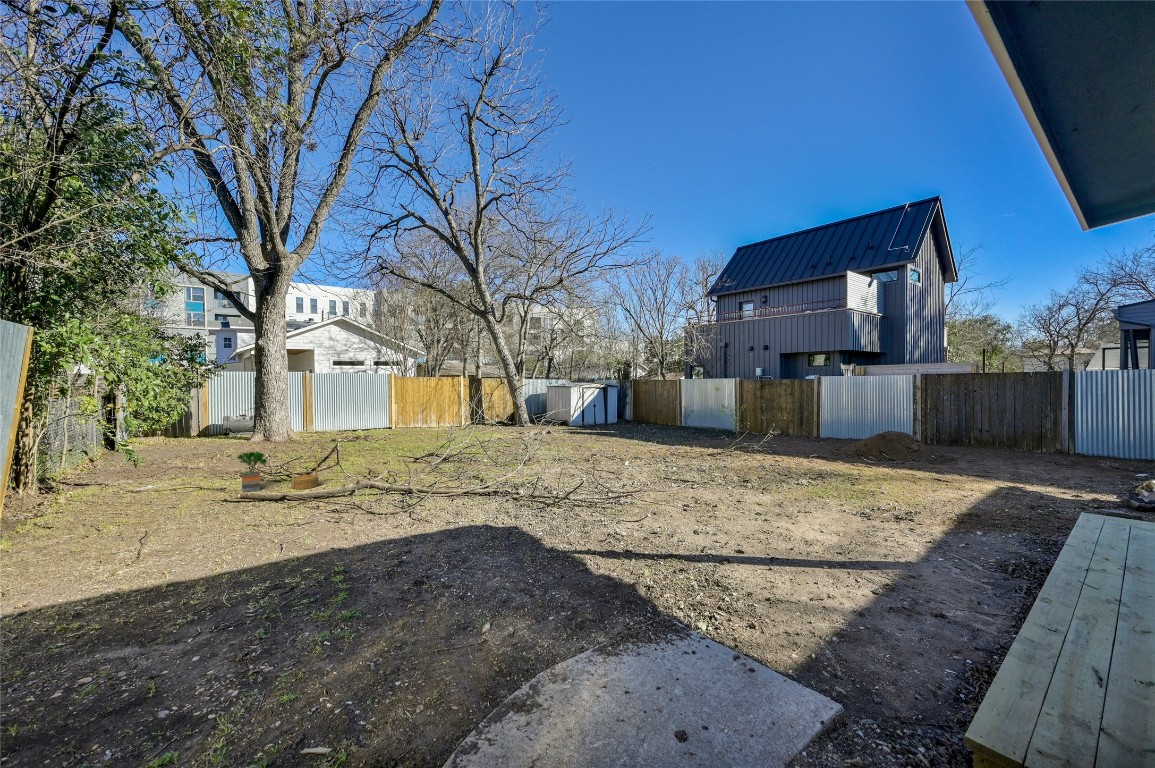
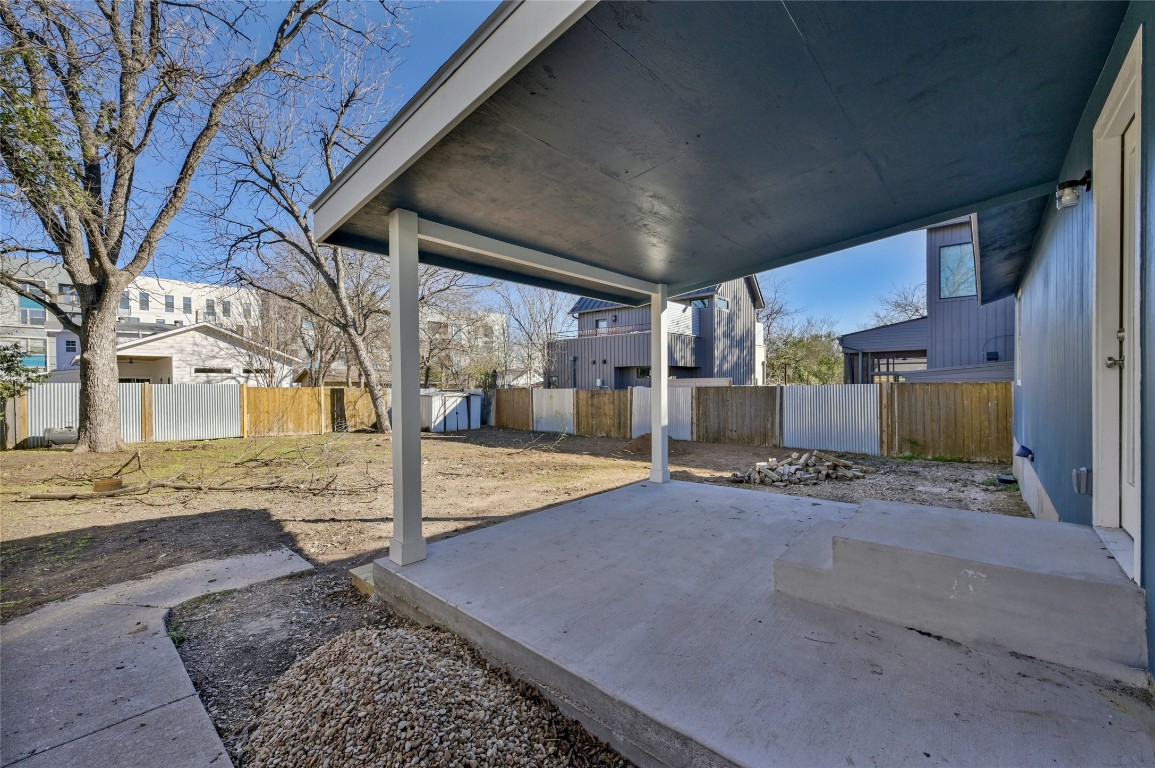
potted tree: present [237,452,267,492] -> none [33,459,69,495]

